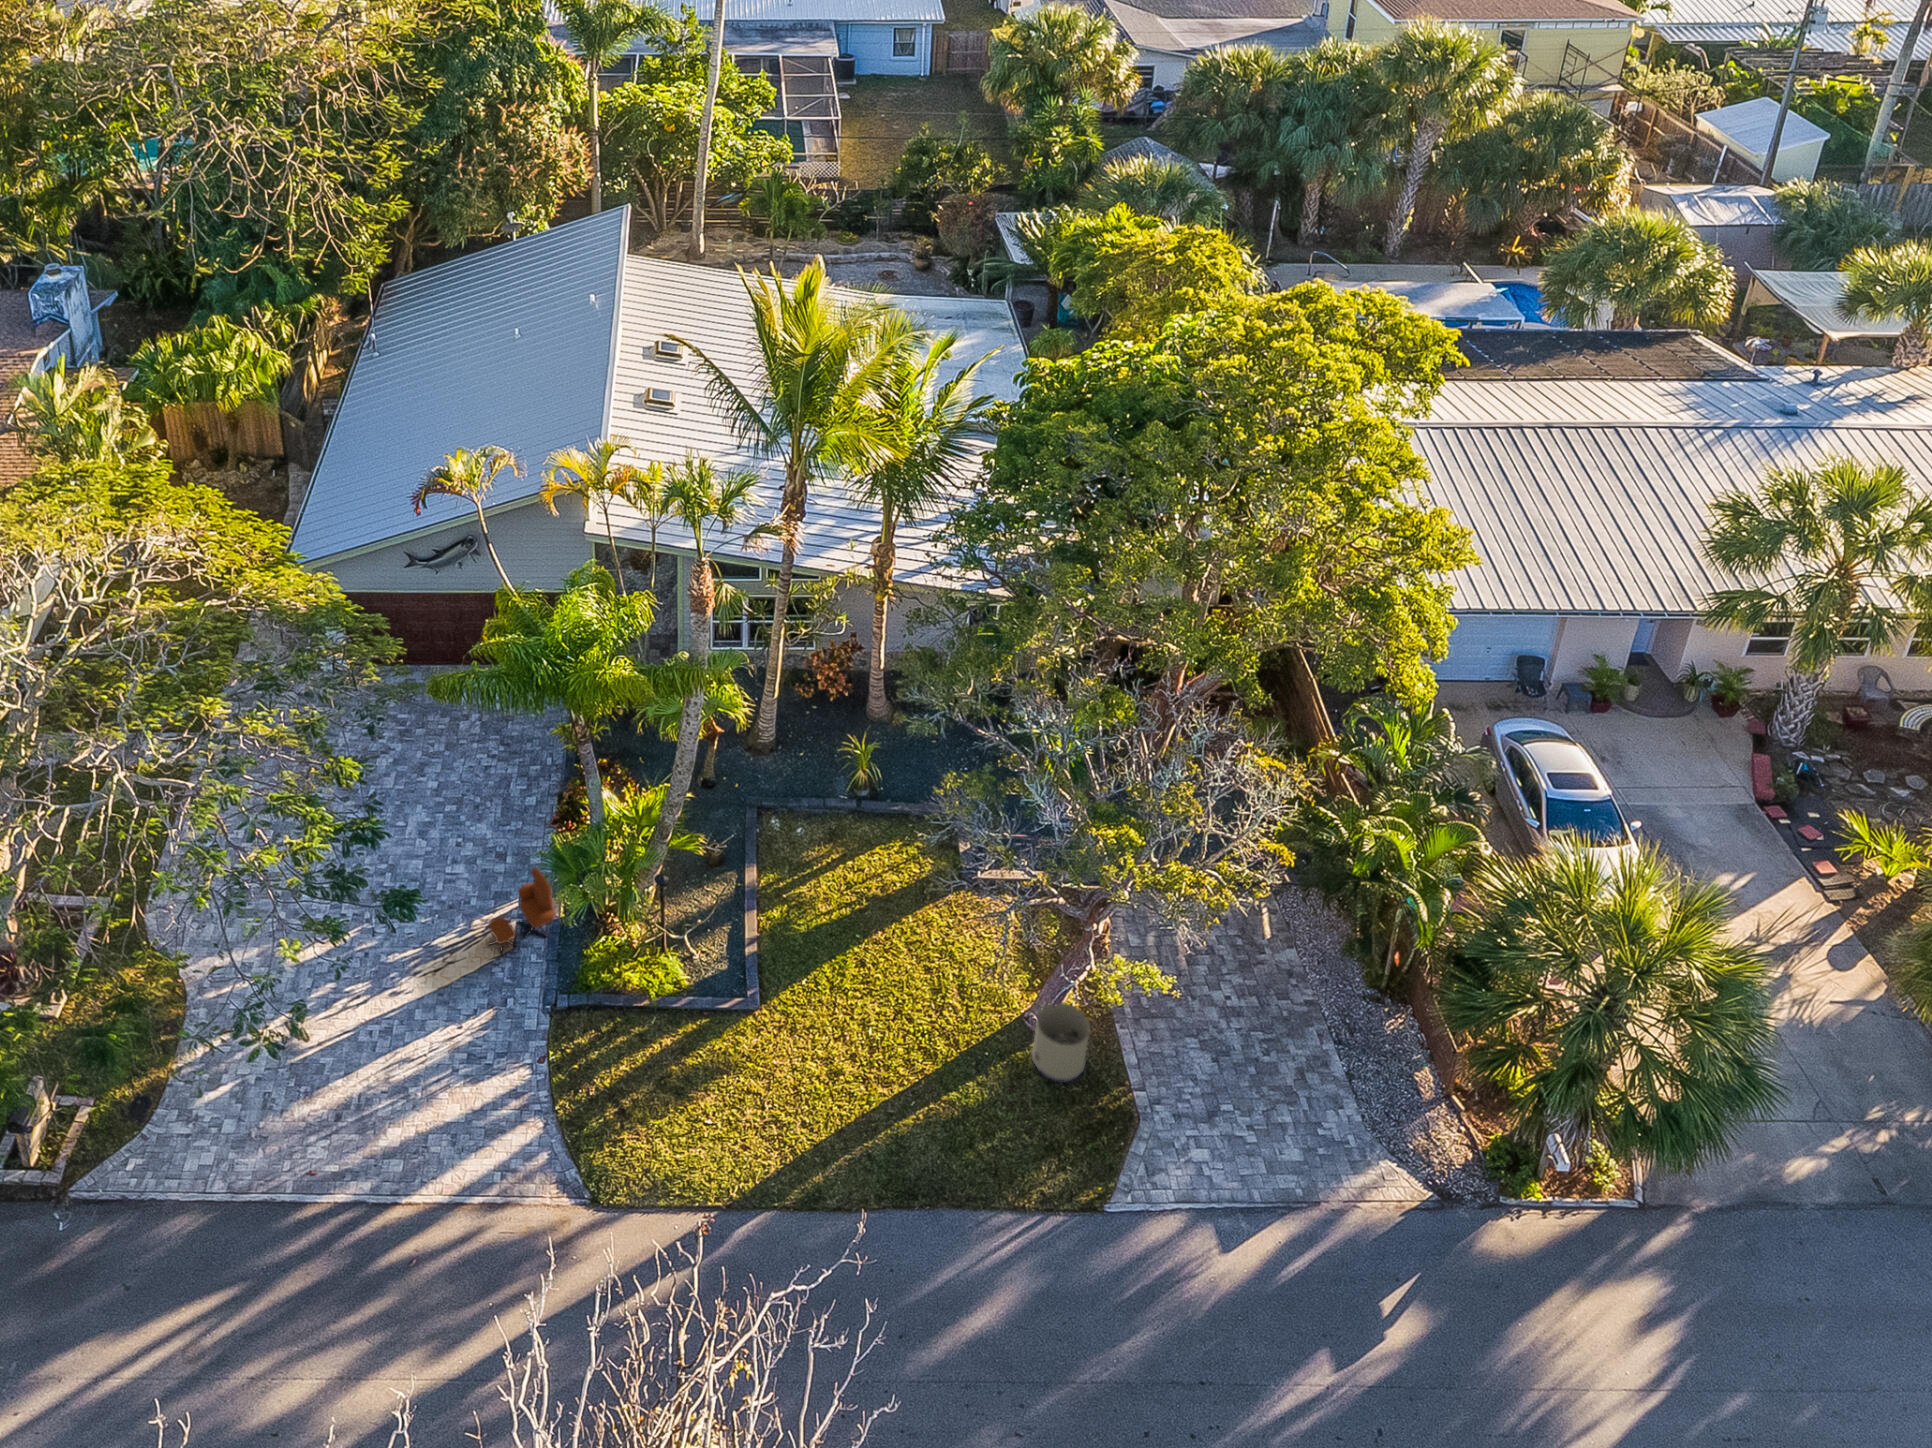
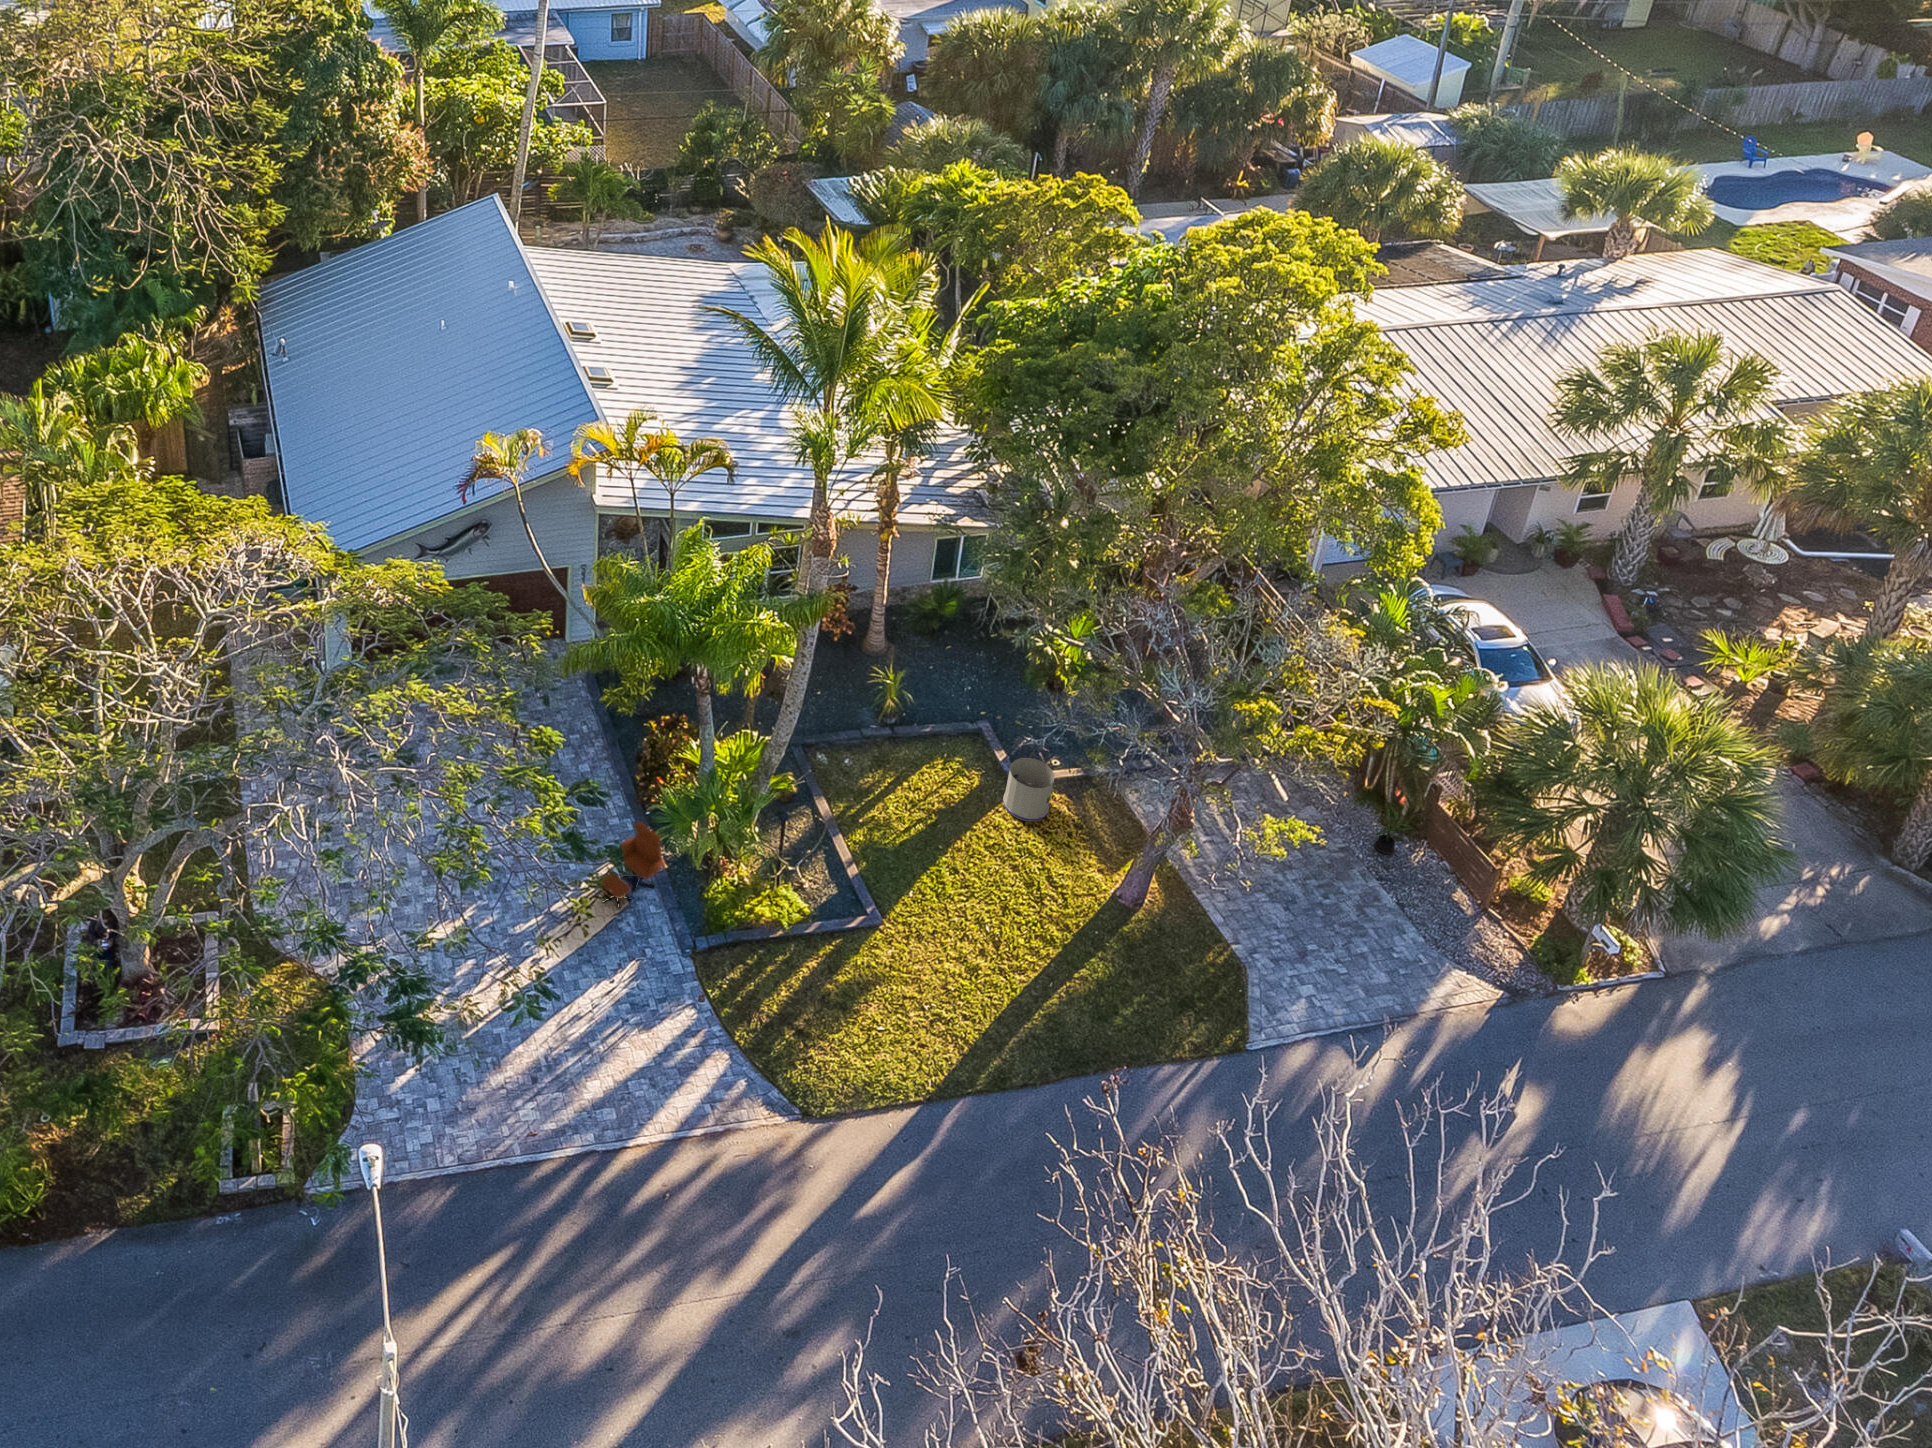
potted plant: none [1347,959,1390,1020] -> present [1374,802,1414,855]
trash can: present [1032,1002,1090,1081] -> present [1003,758,1055,821]

